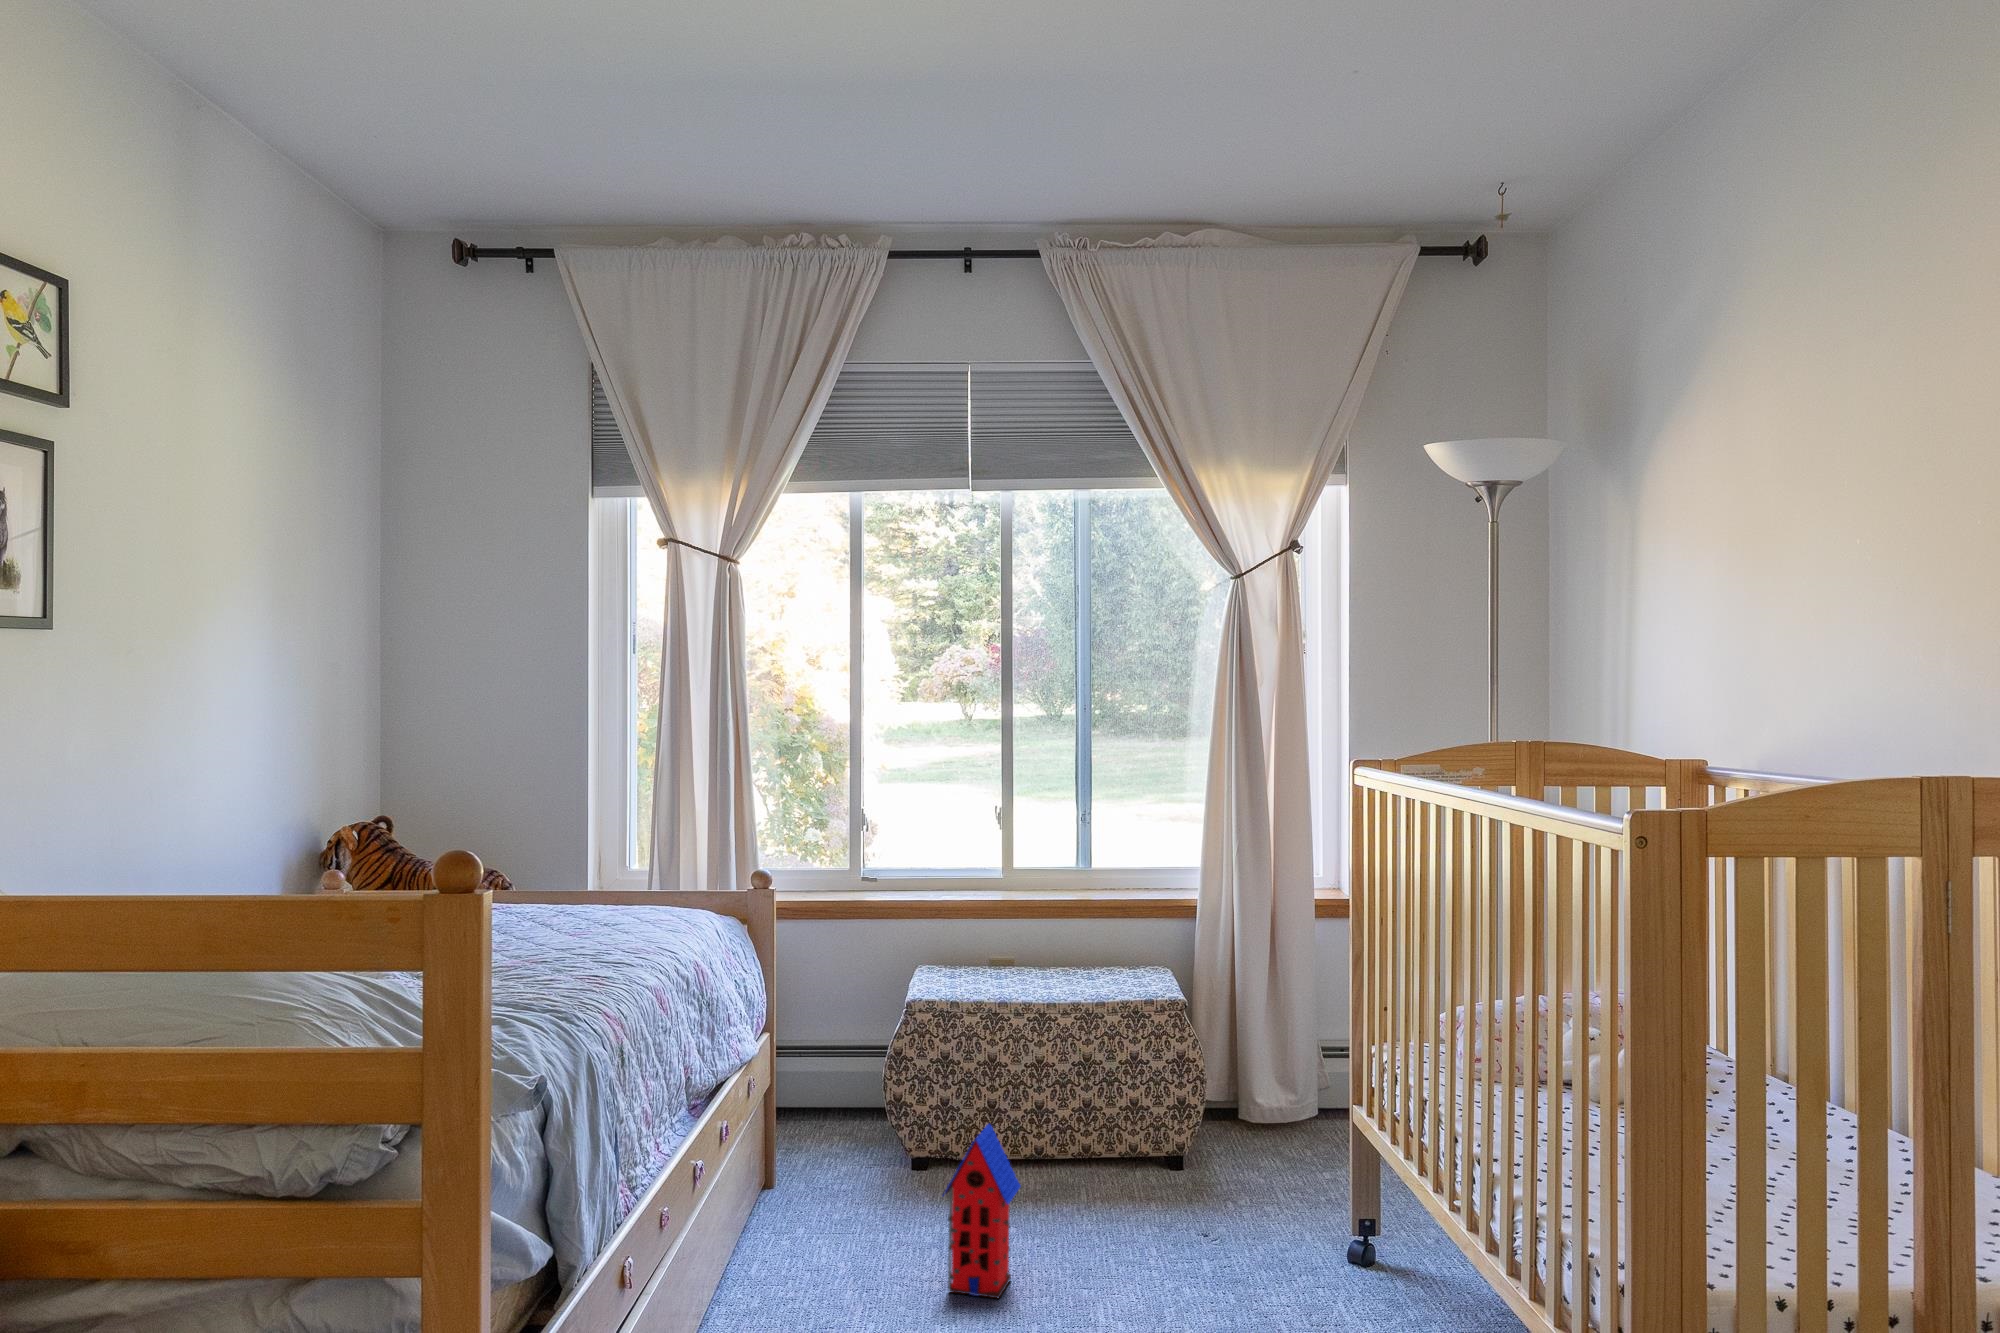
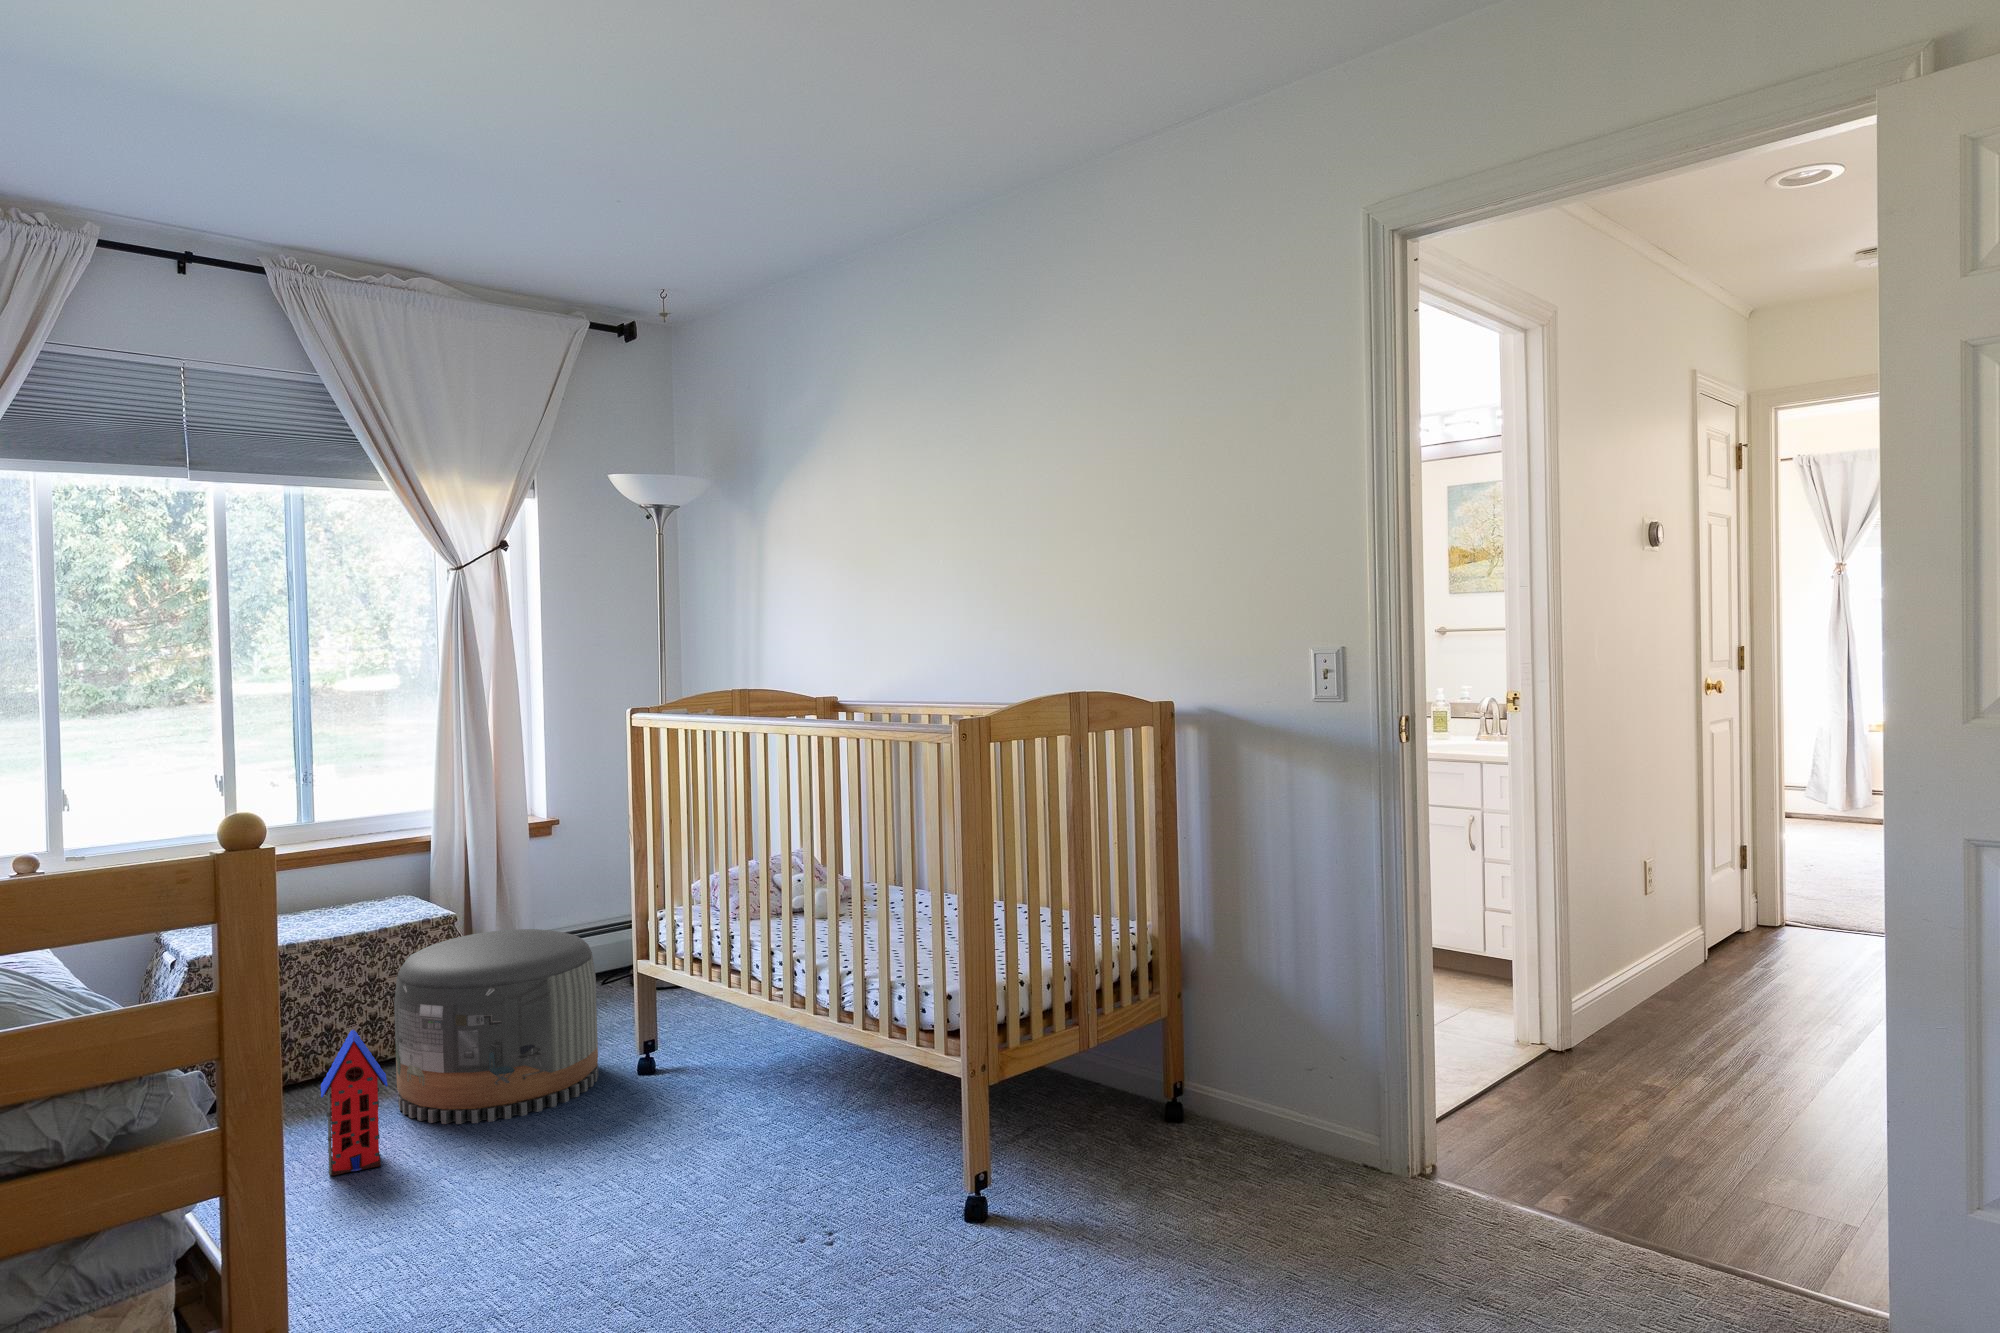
pouf: none [1070,1031,1309,1288] -> present [394,929,598,1124]

